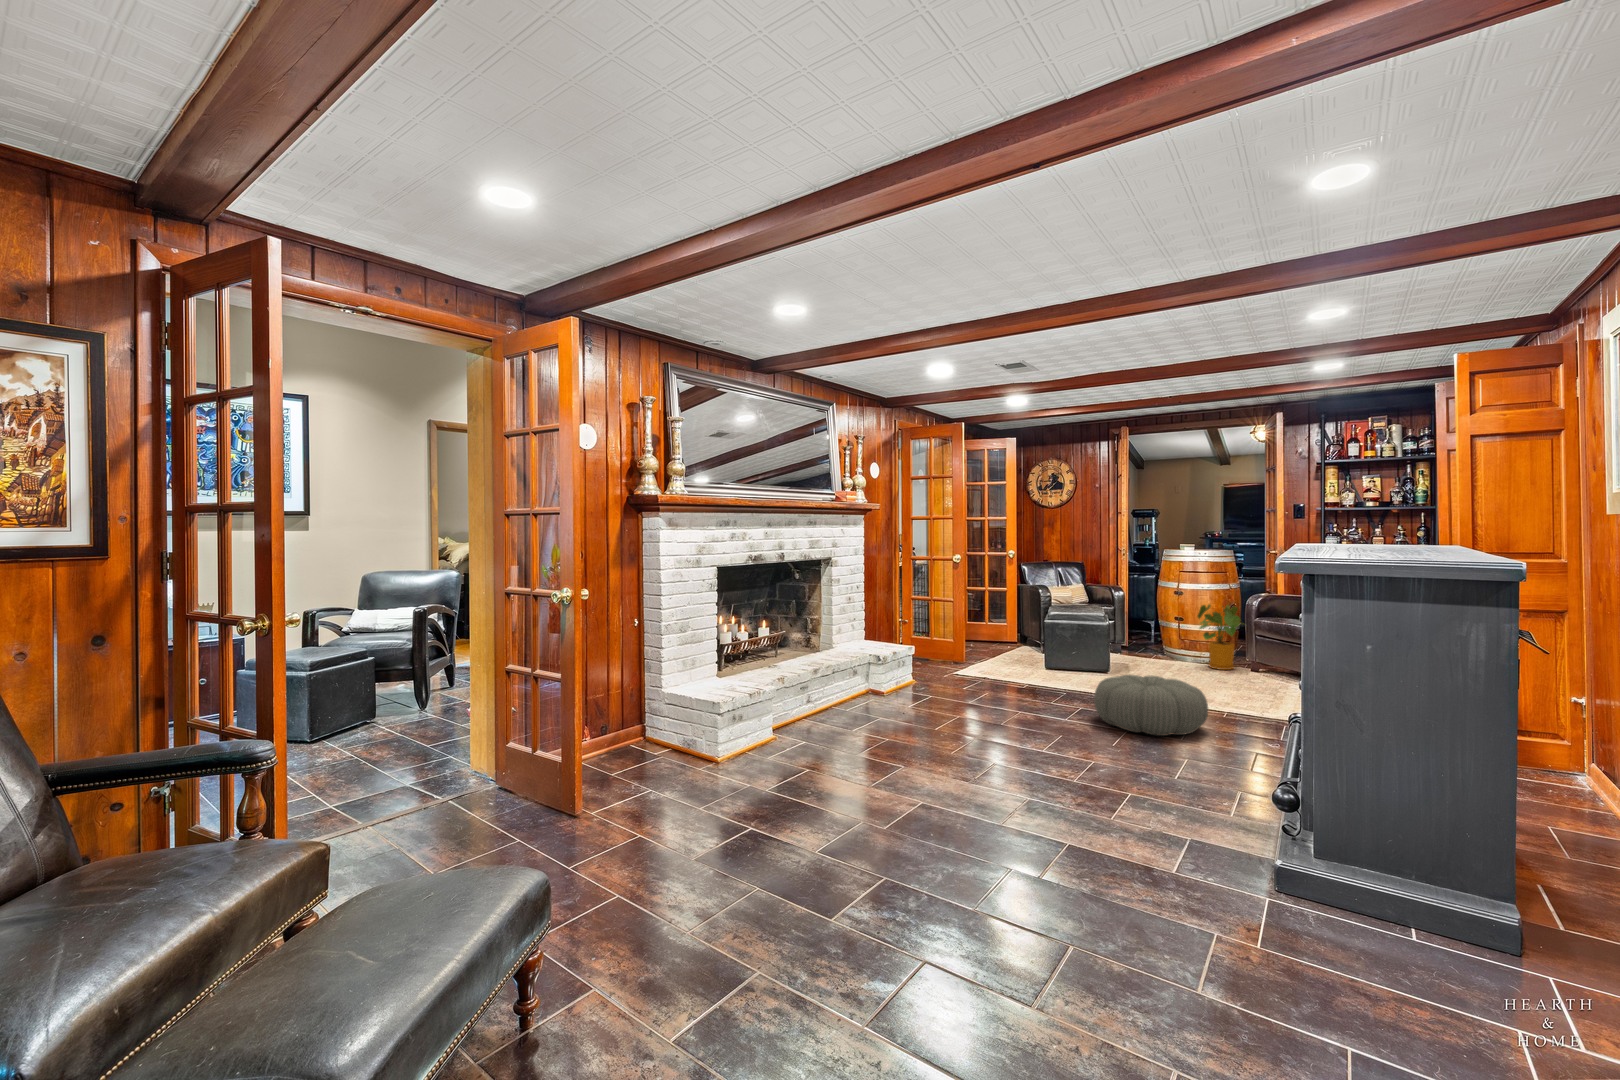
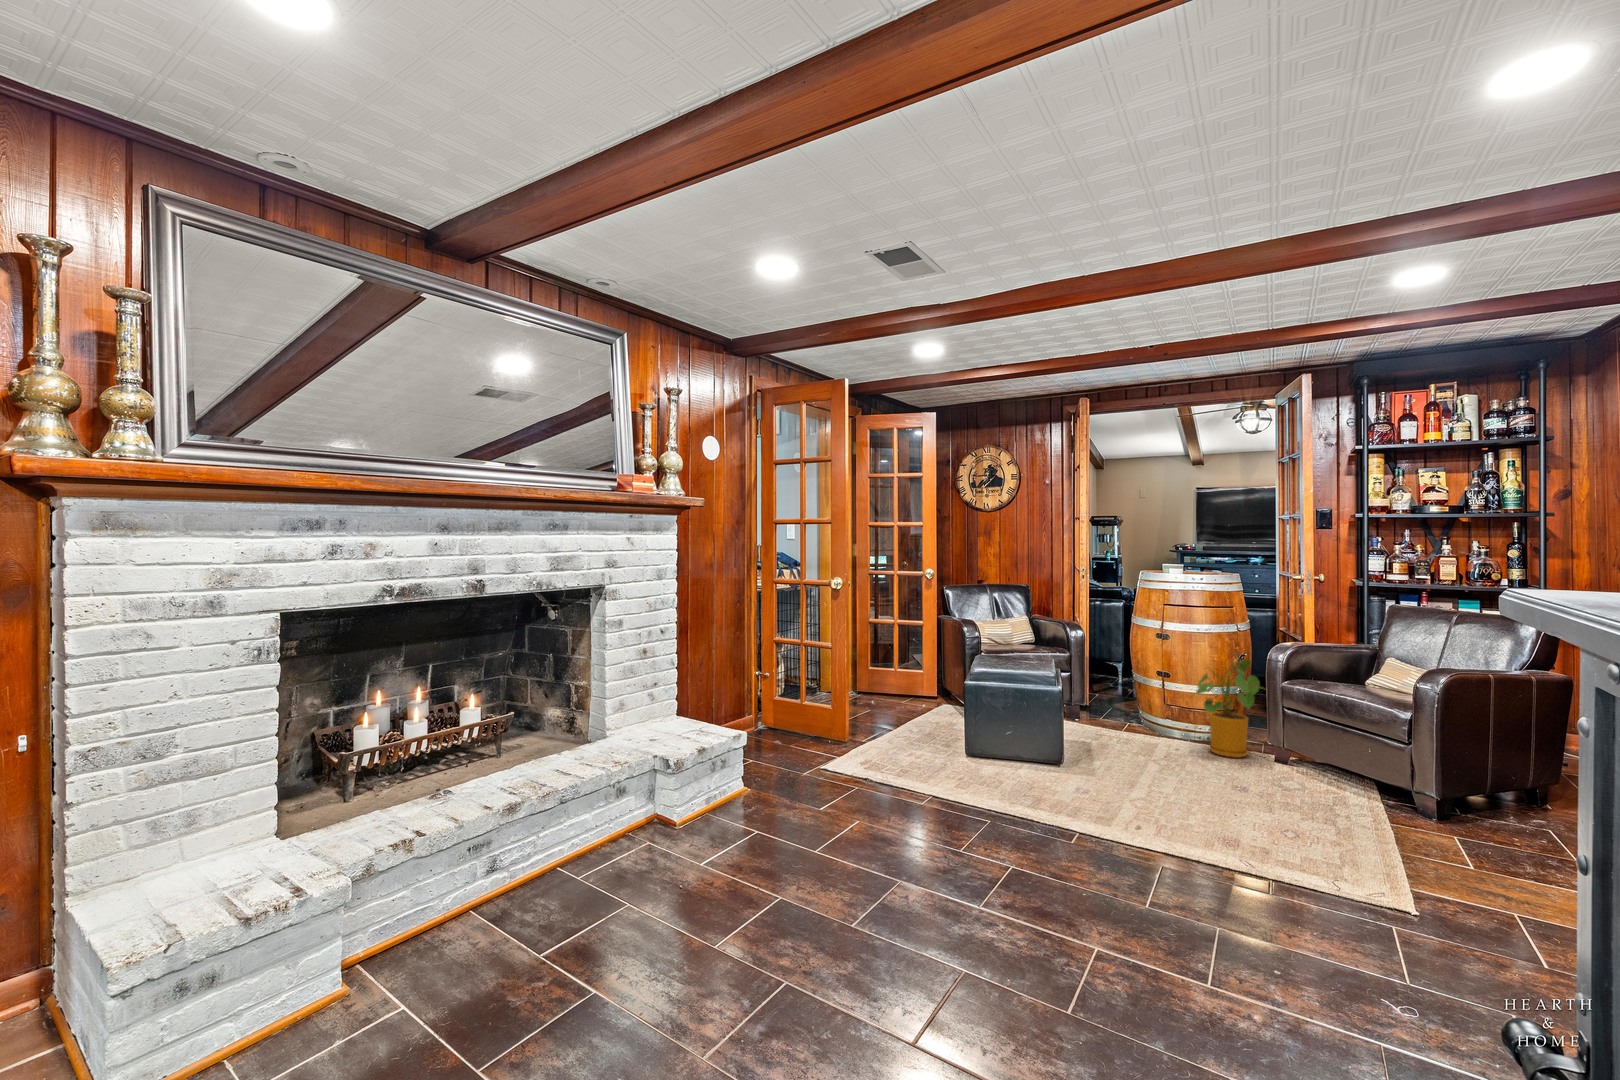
pouf: present [1094,675,1208,736] -> none [1040,814,1262,971]

